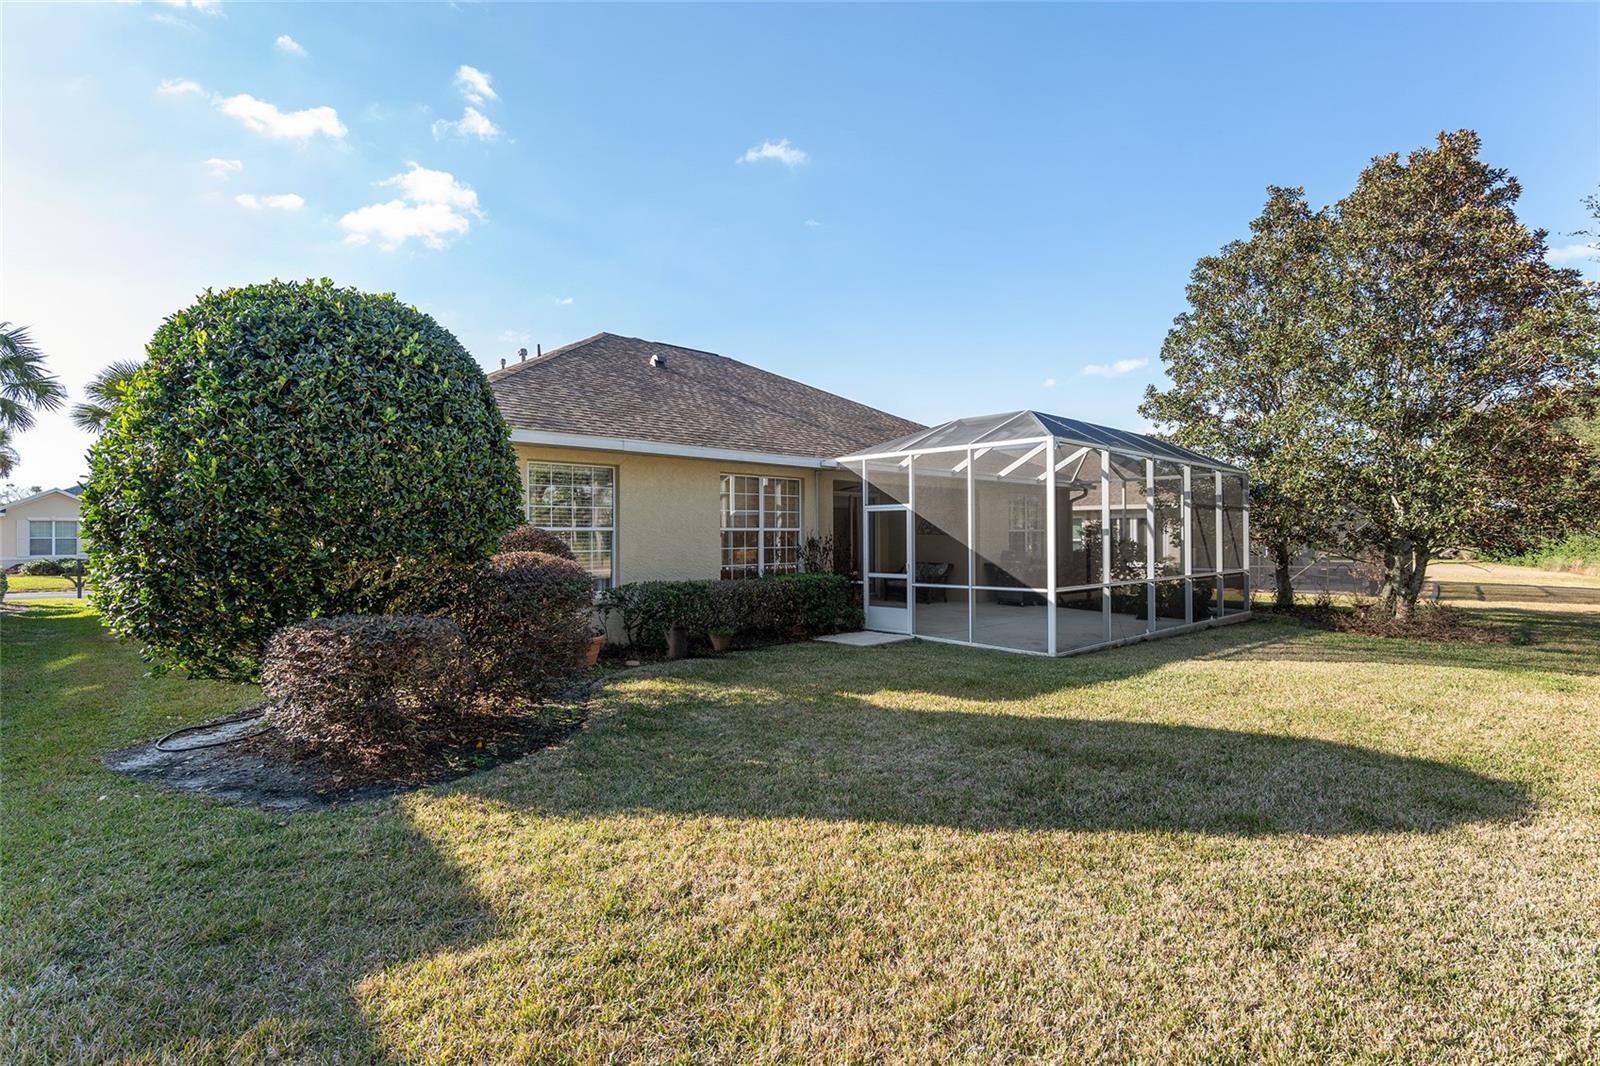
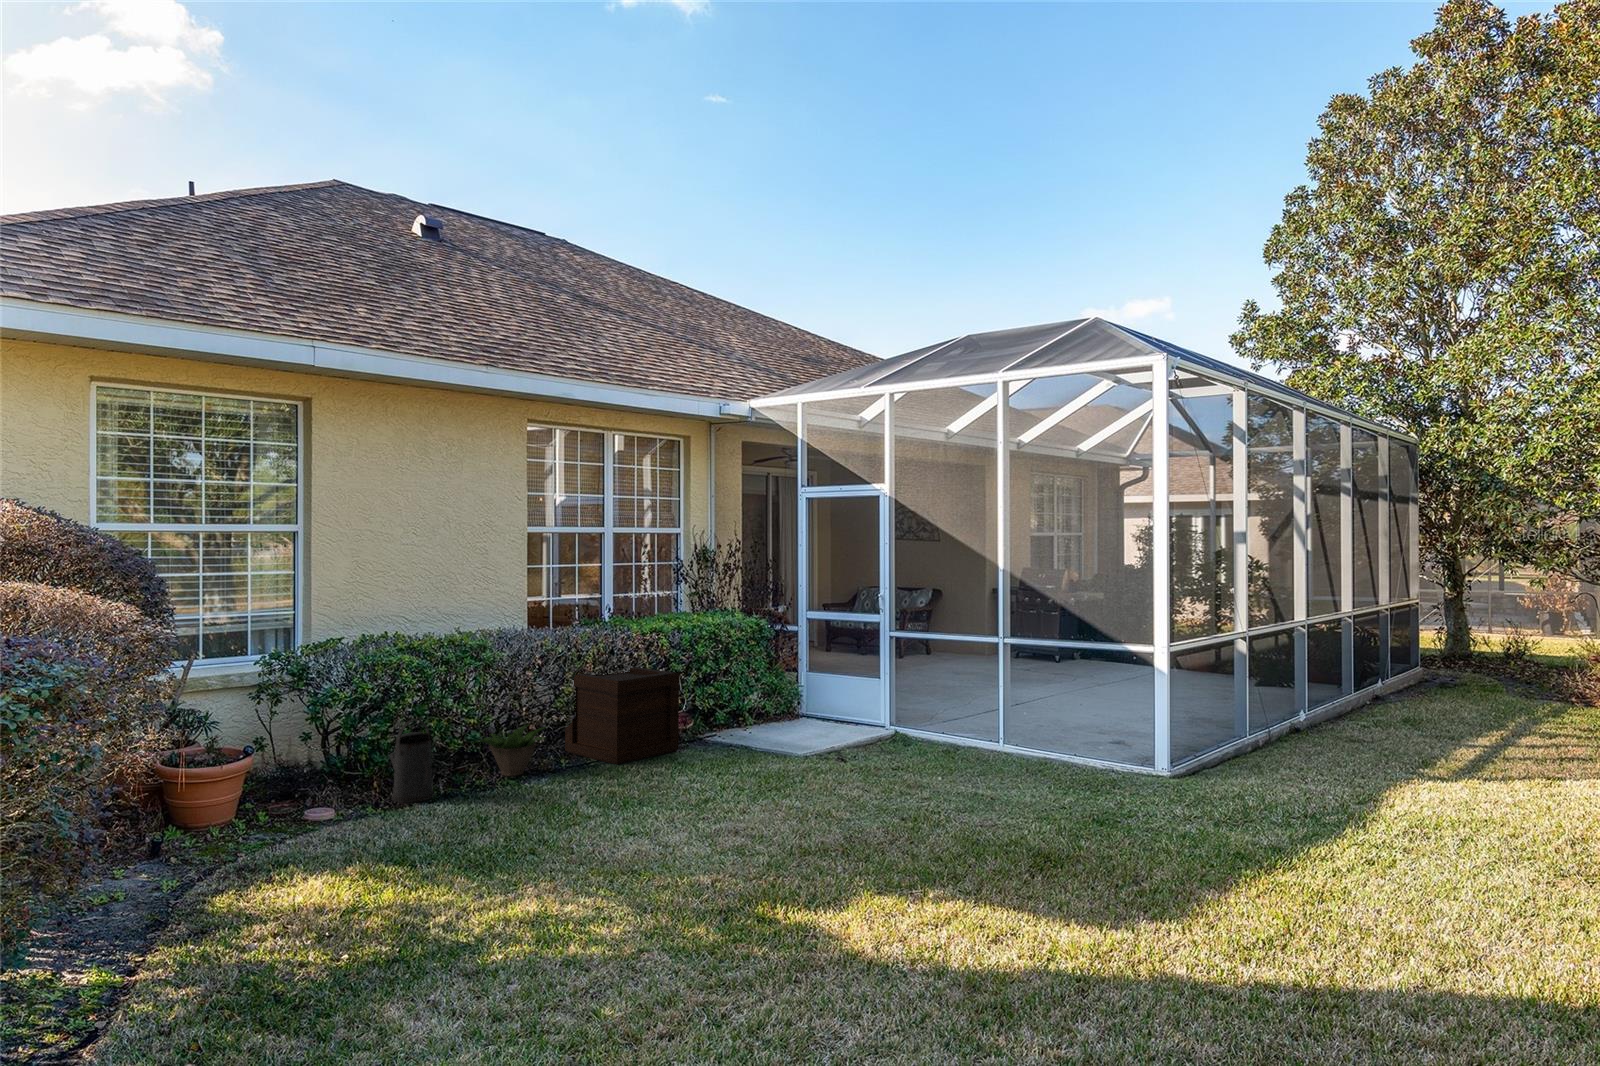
wooden crate: none [744,600,801,647] -> present [565,667,679,765]

